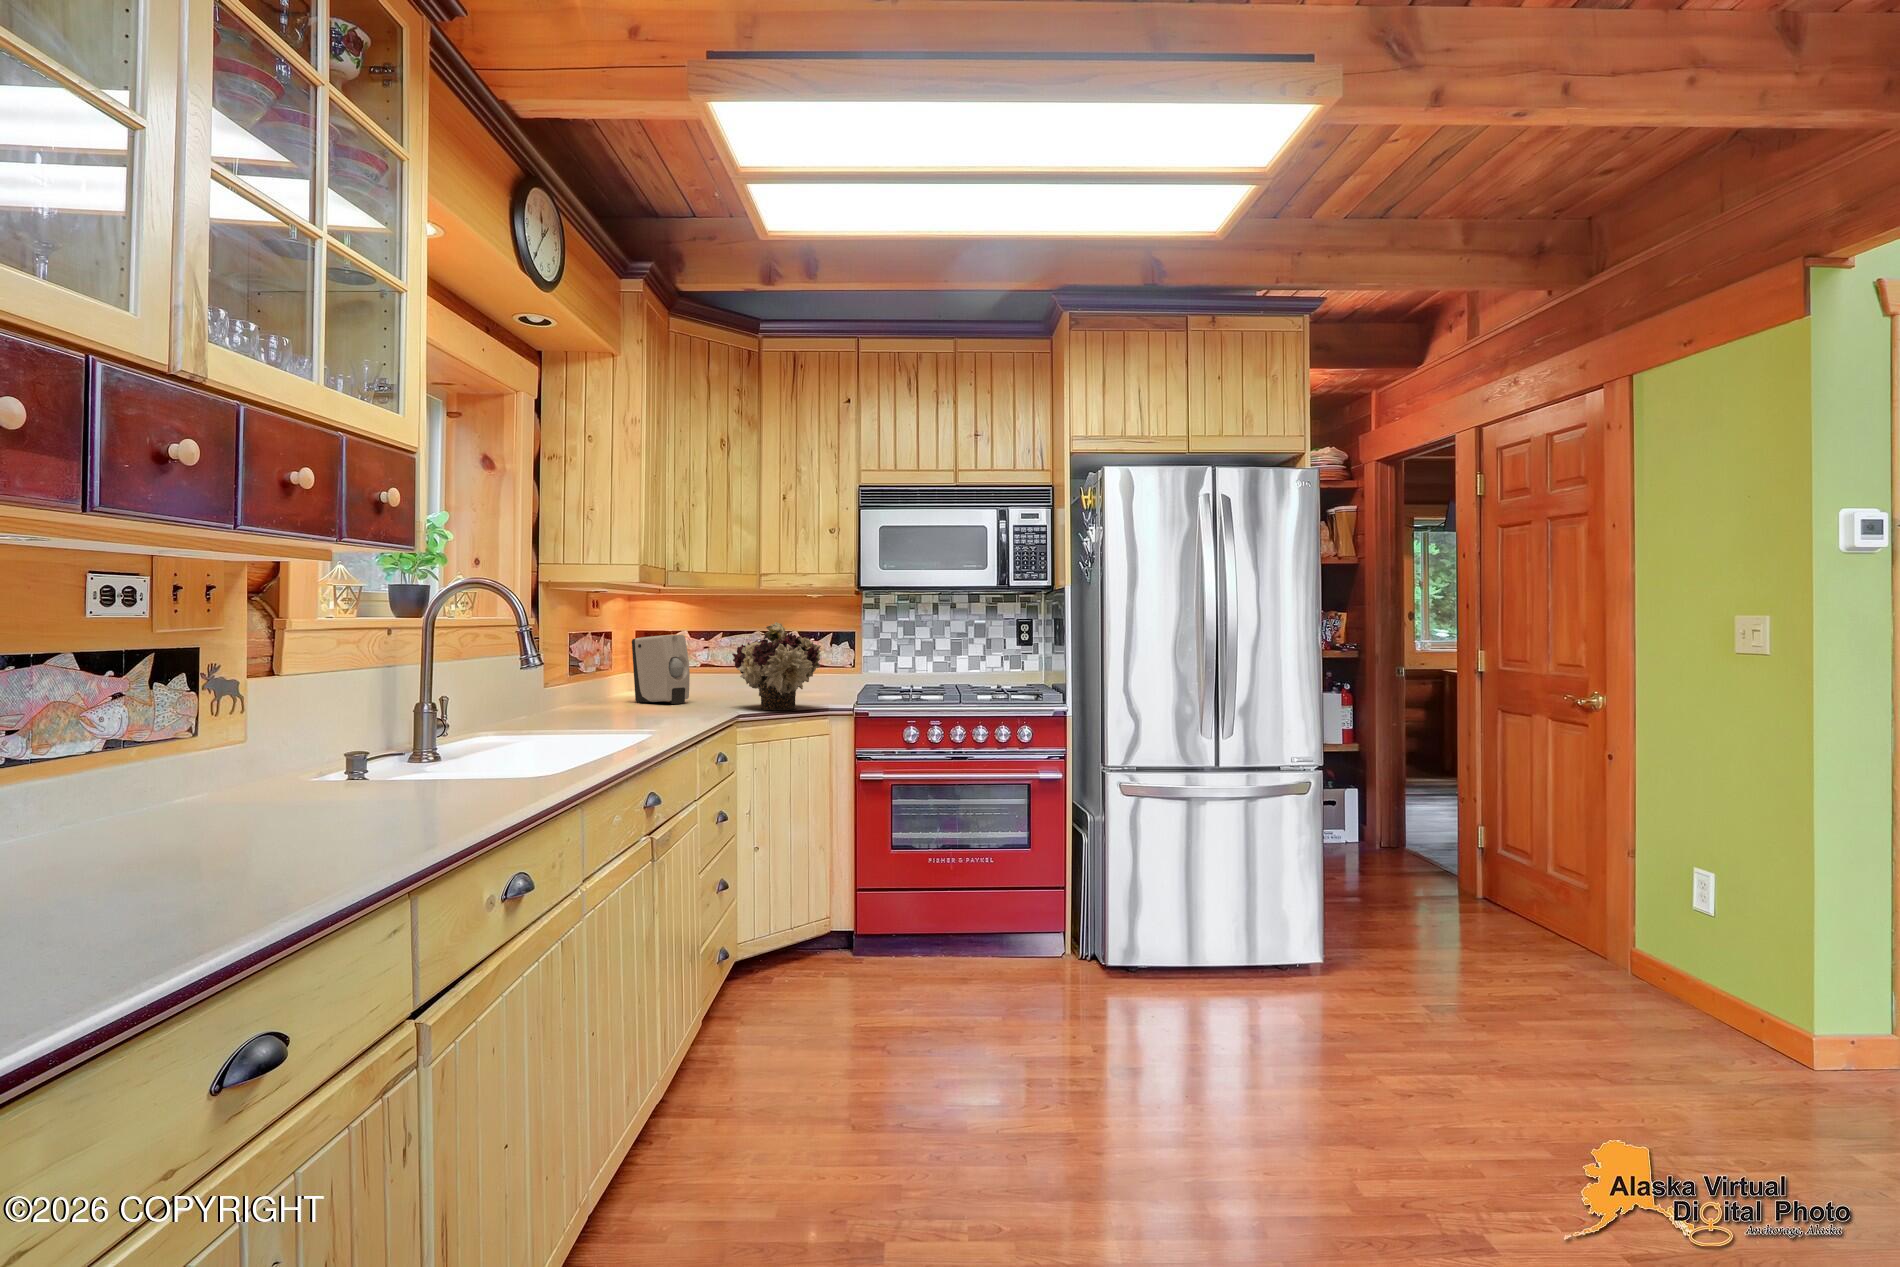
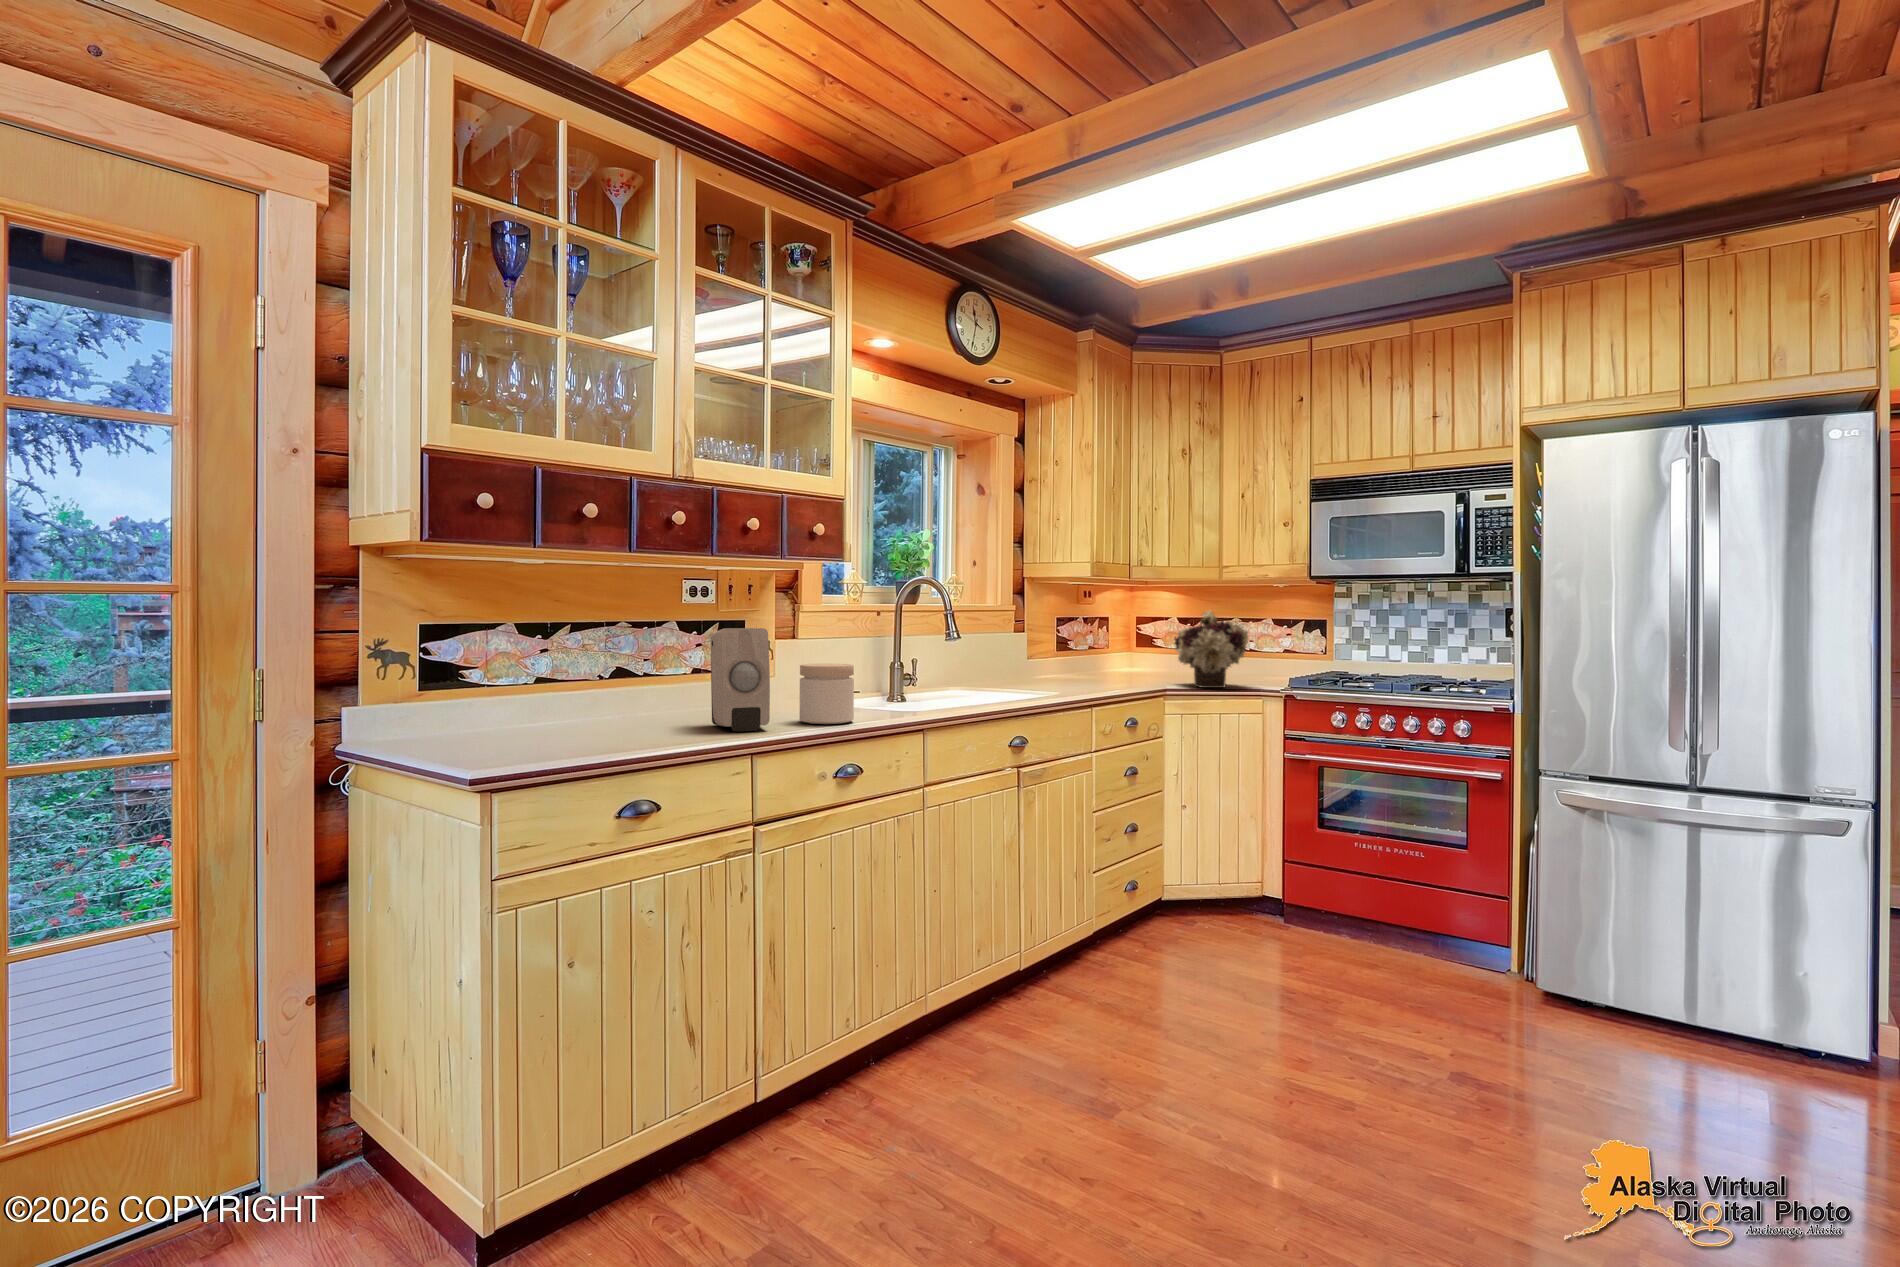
soap dispenser: present [632,635,690,704] -> present [711,628,770,731]
jar: none [385,716,484,820] -> present [800,664,854,724]

